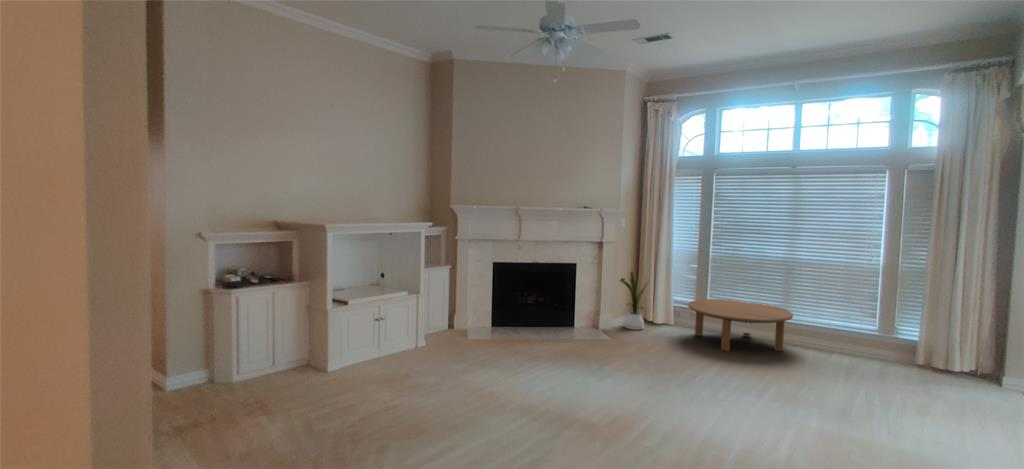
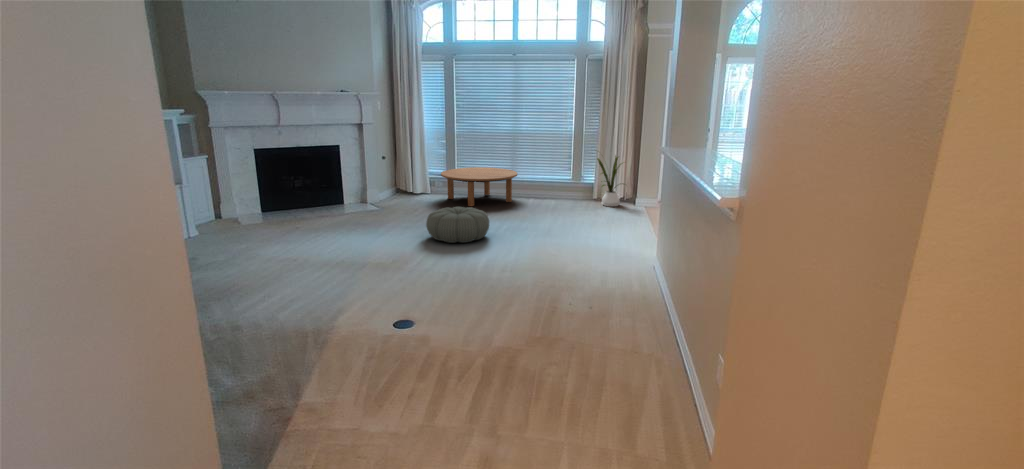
house plant: present [620,271,649,330] -> present [597,156,621,206]
pouf: none [663,358,754,414] -> present [426,207,489,243]

